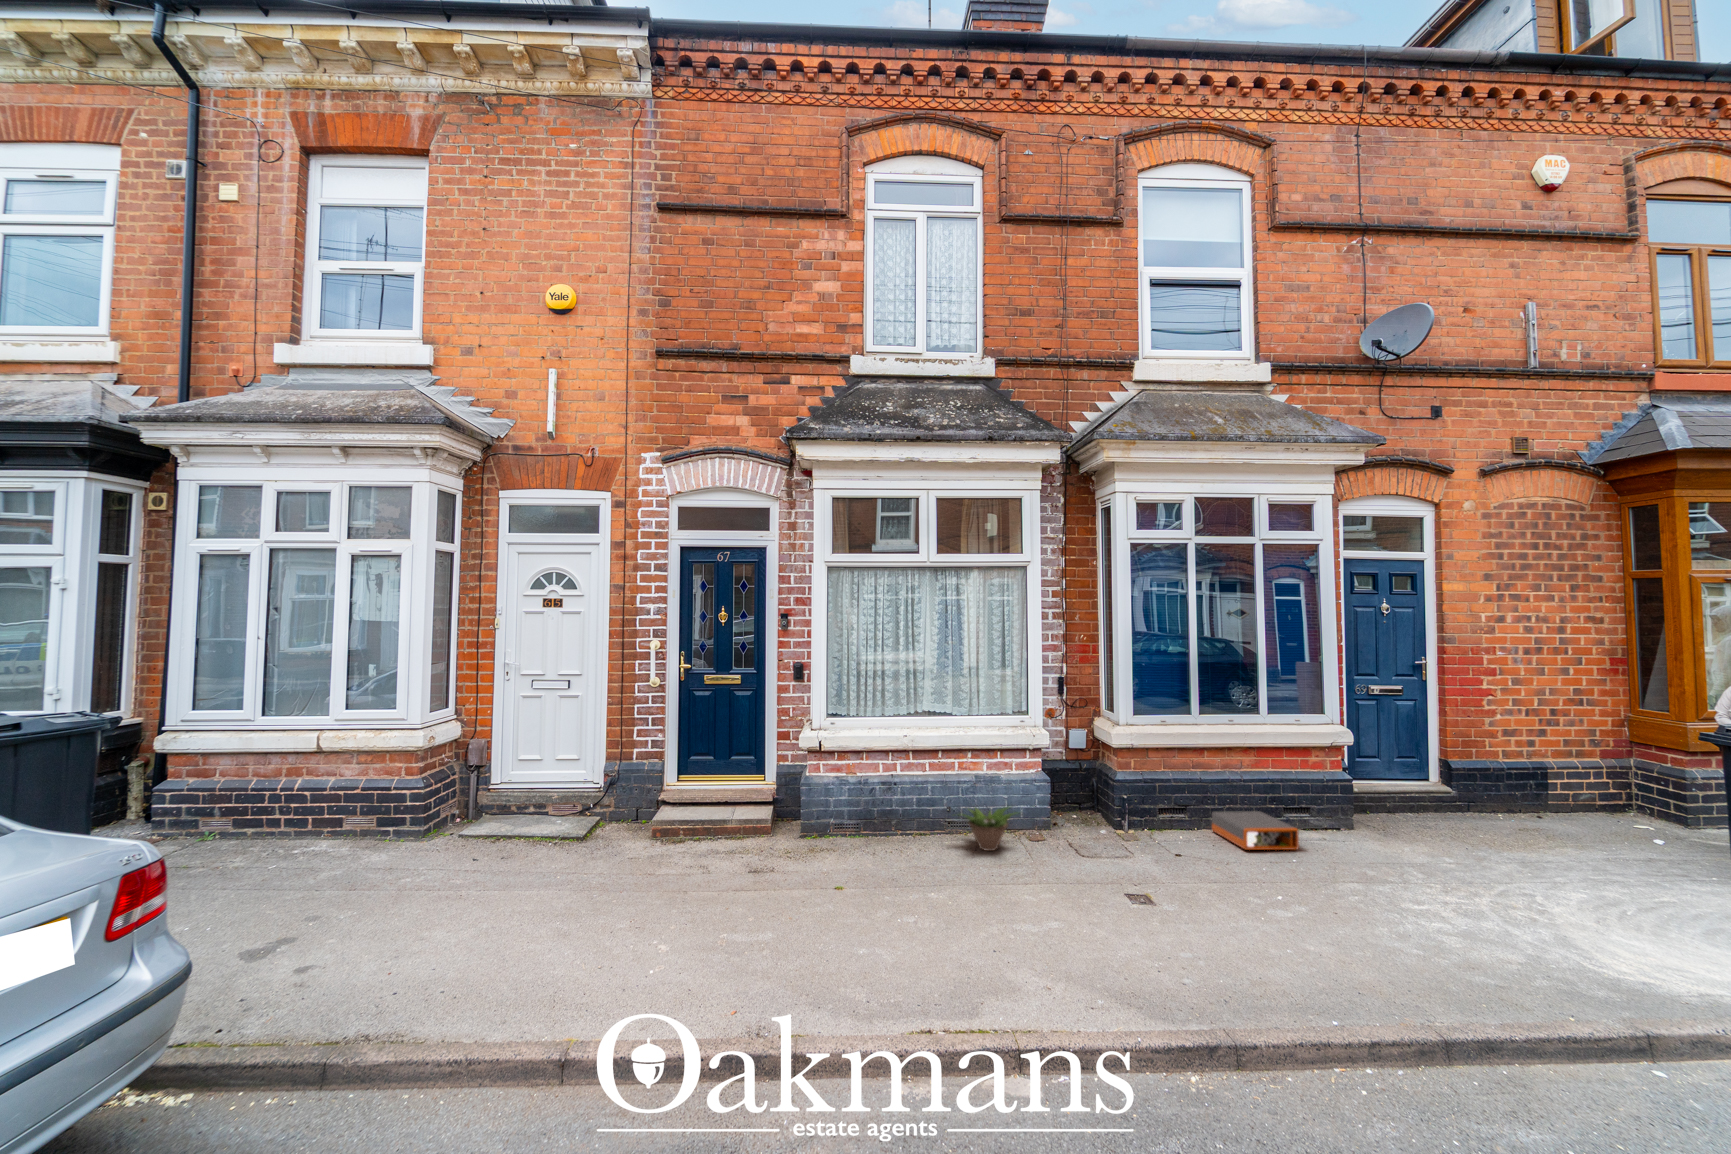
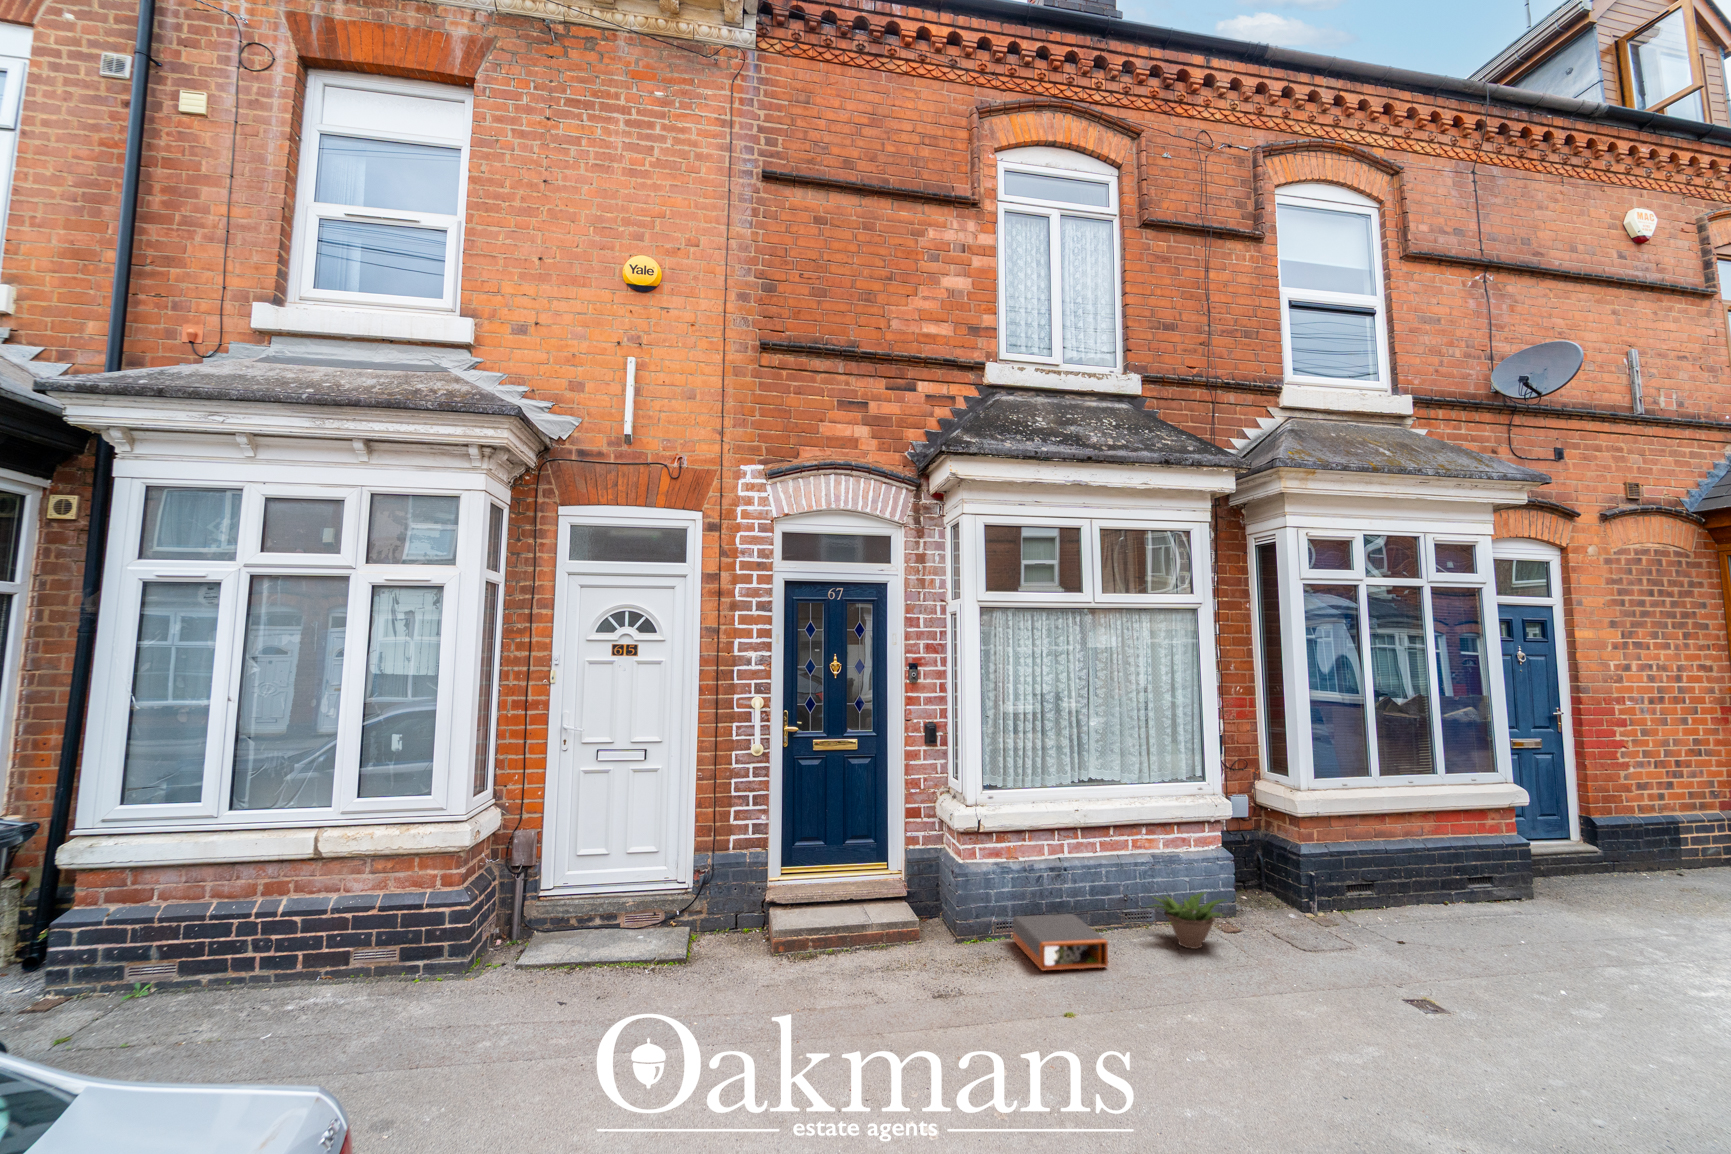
storage box: present [1212,811,1299,850] -> present [1013,914,1108,971]

